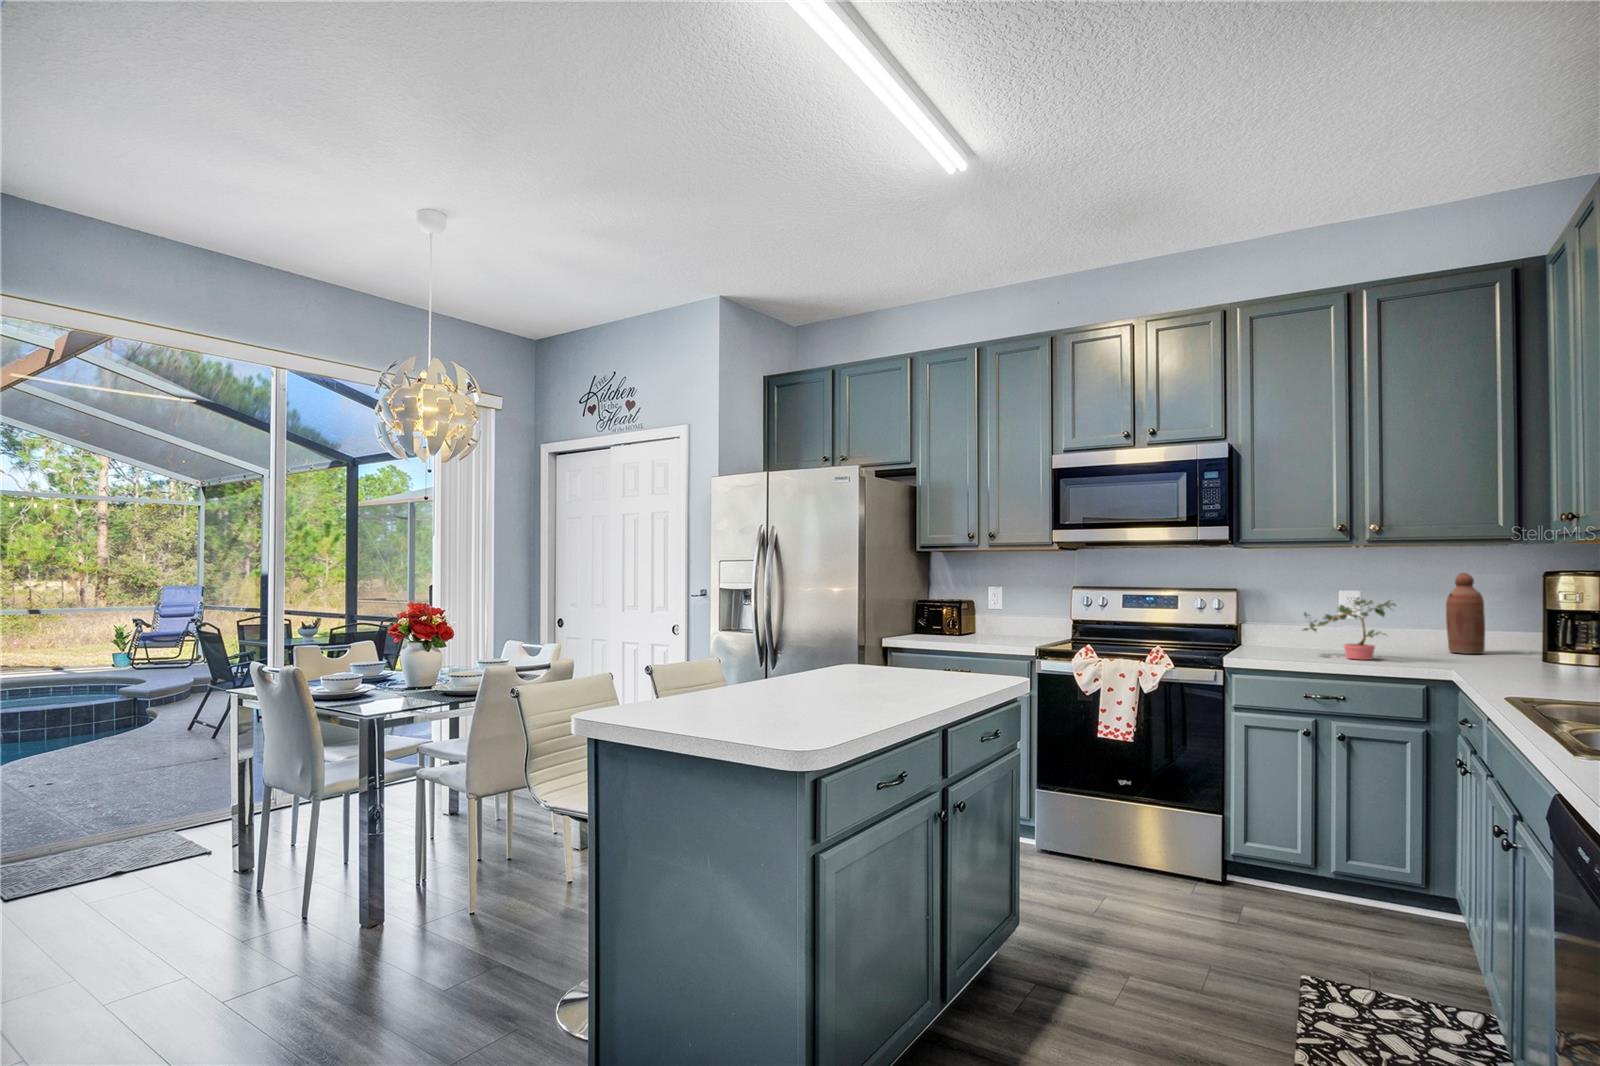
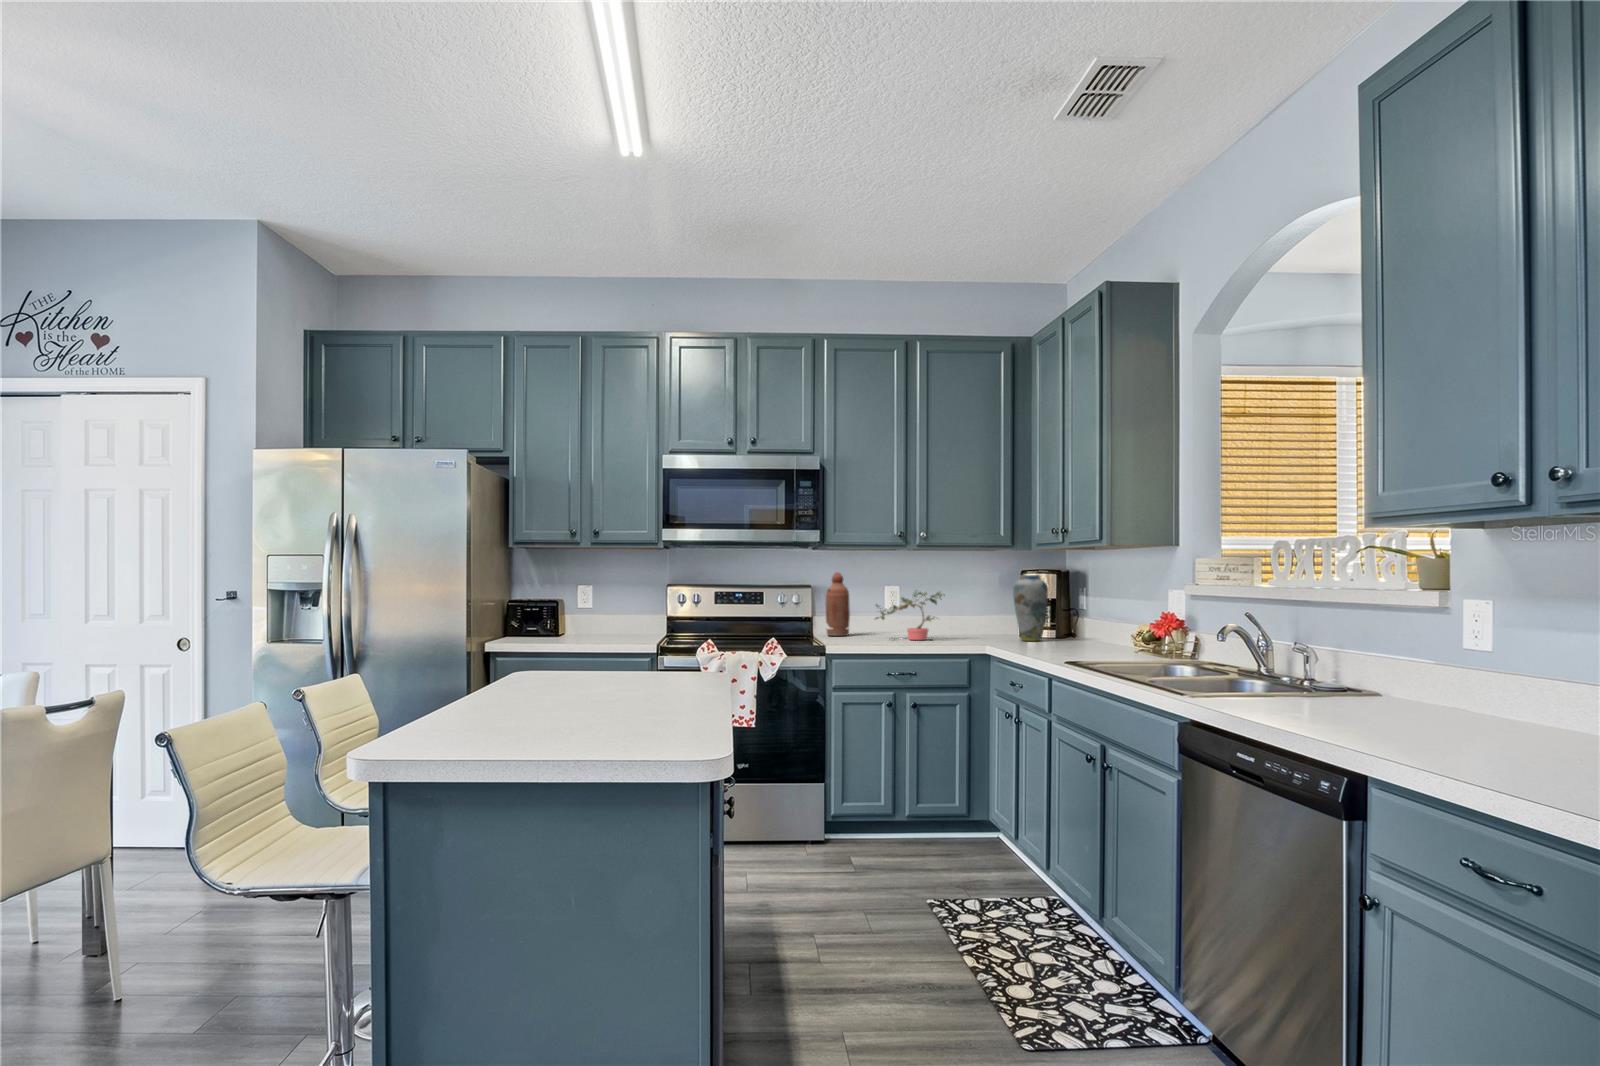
bottle: present [1446,573,1485,654] -> present [825,572,850,636]
vase: none [1505,582,1565,673] -> present [1013,575,1048,641]

